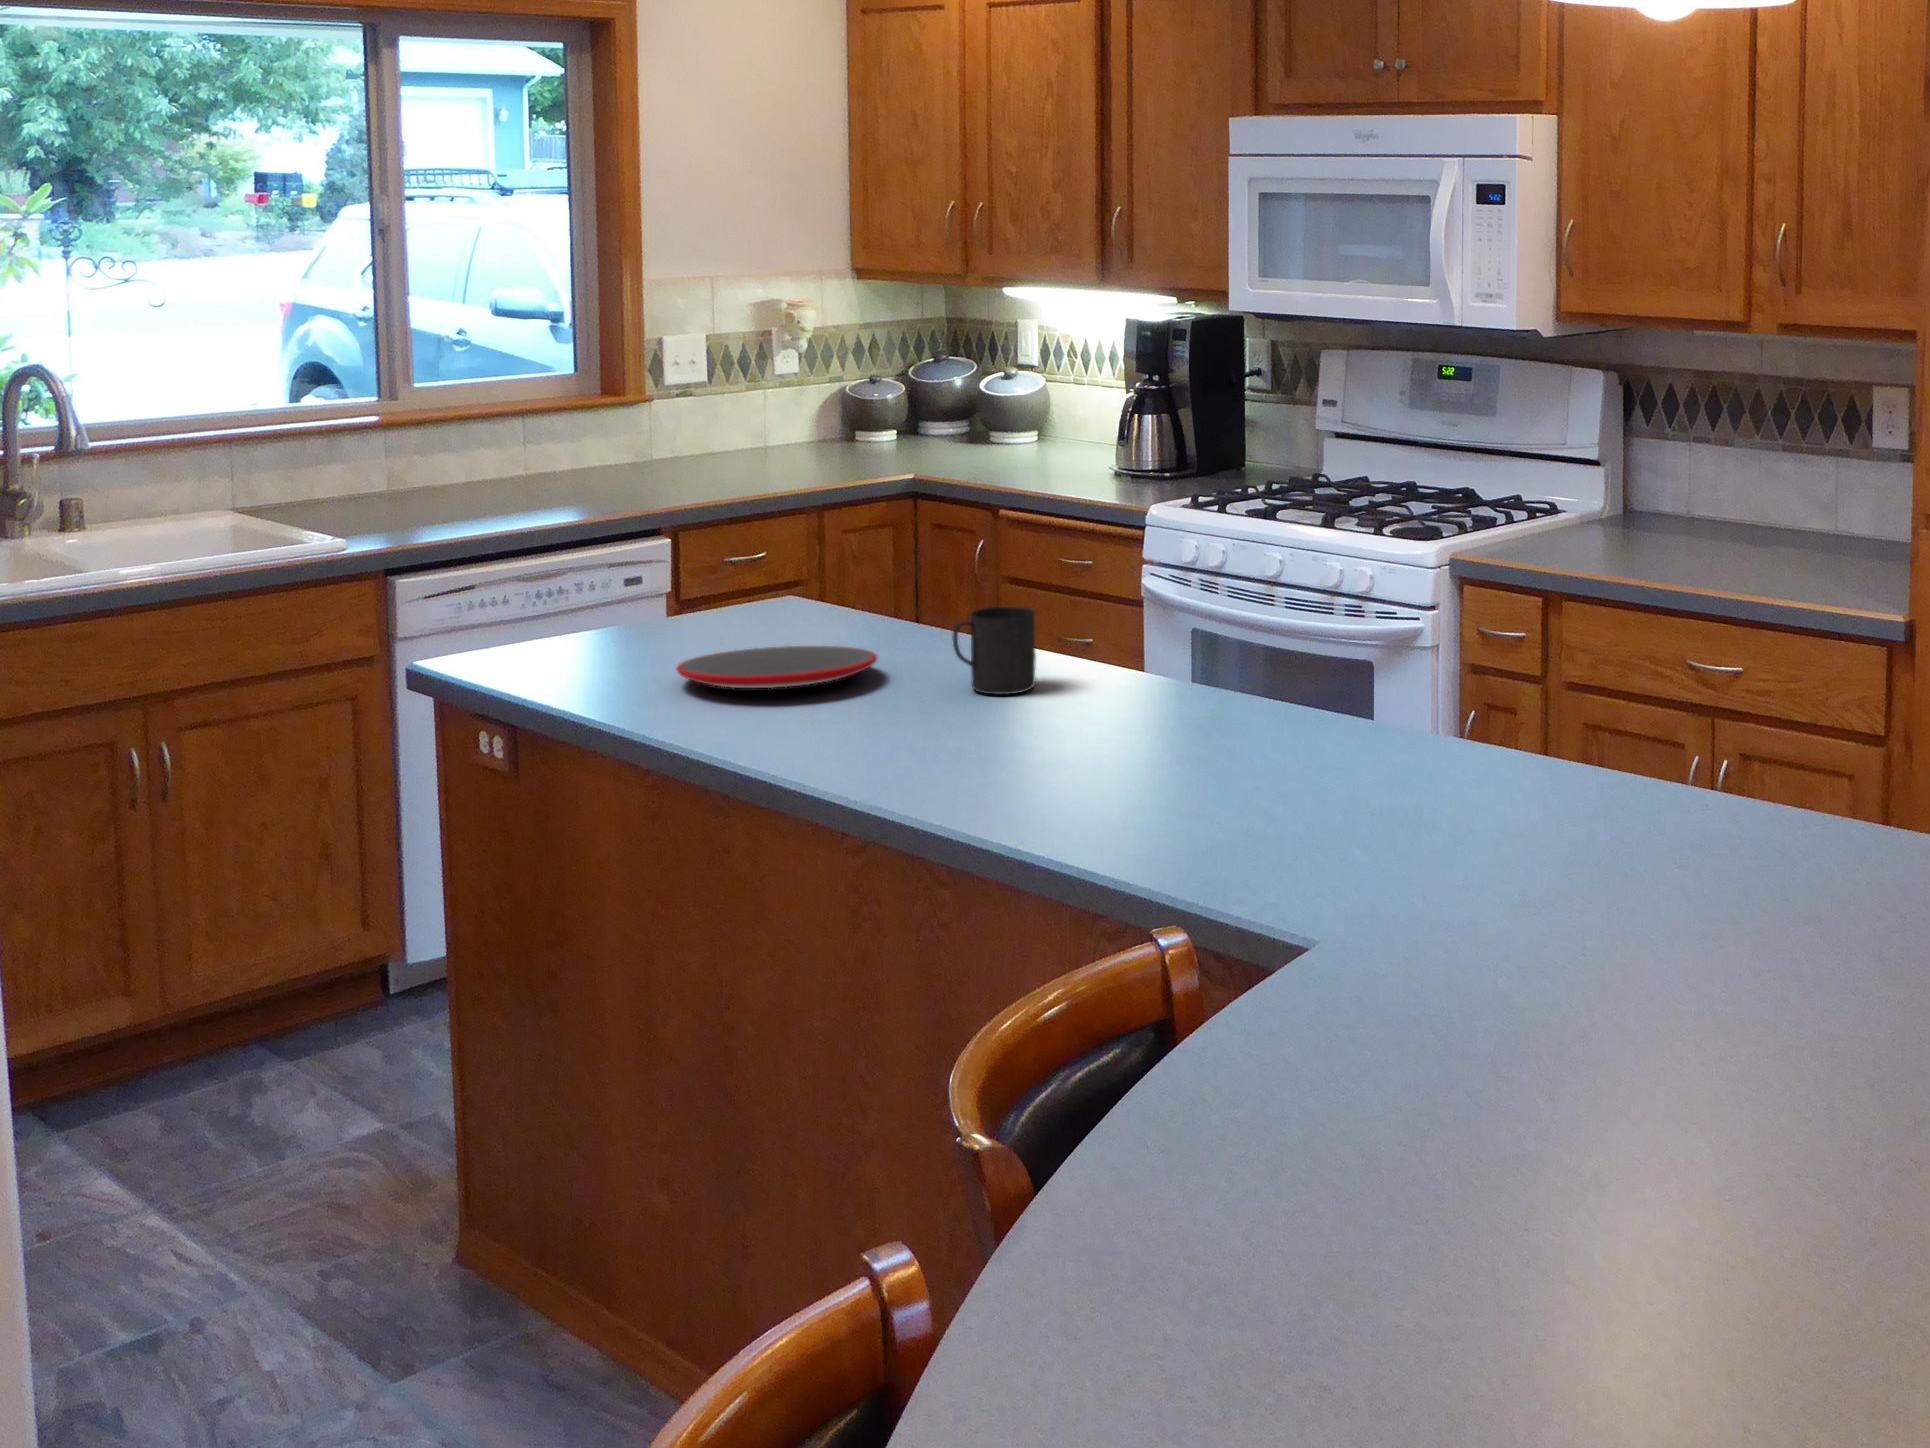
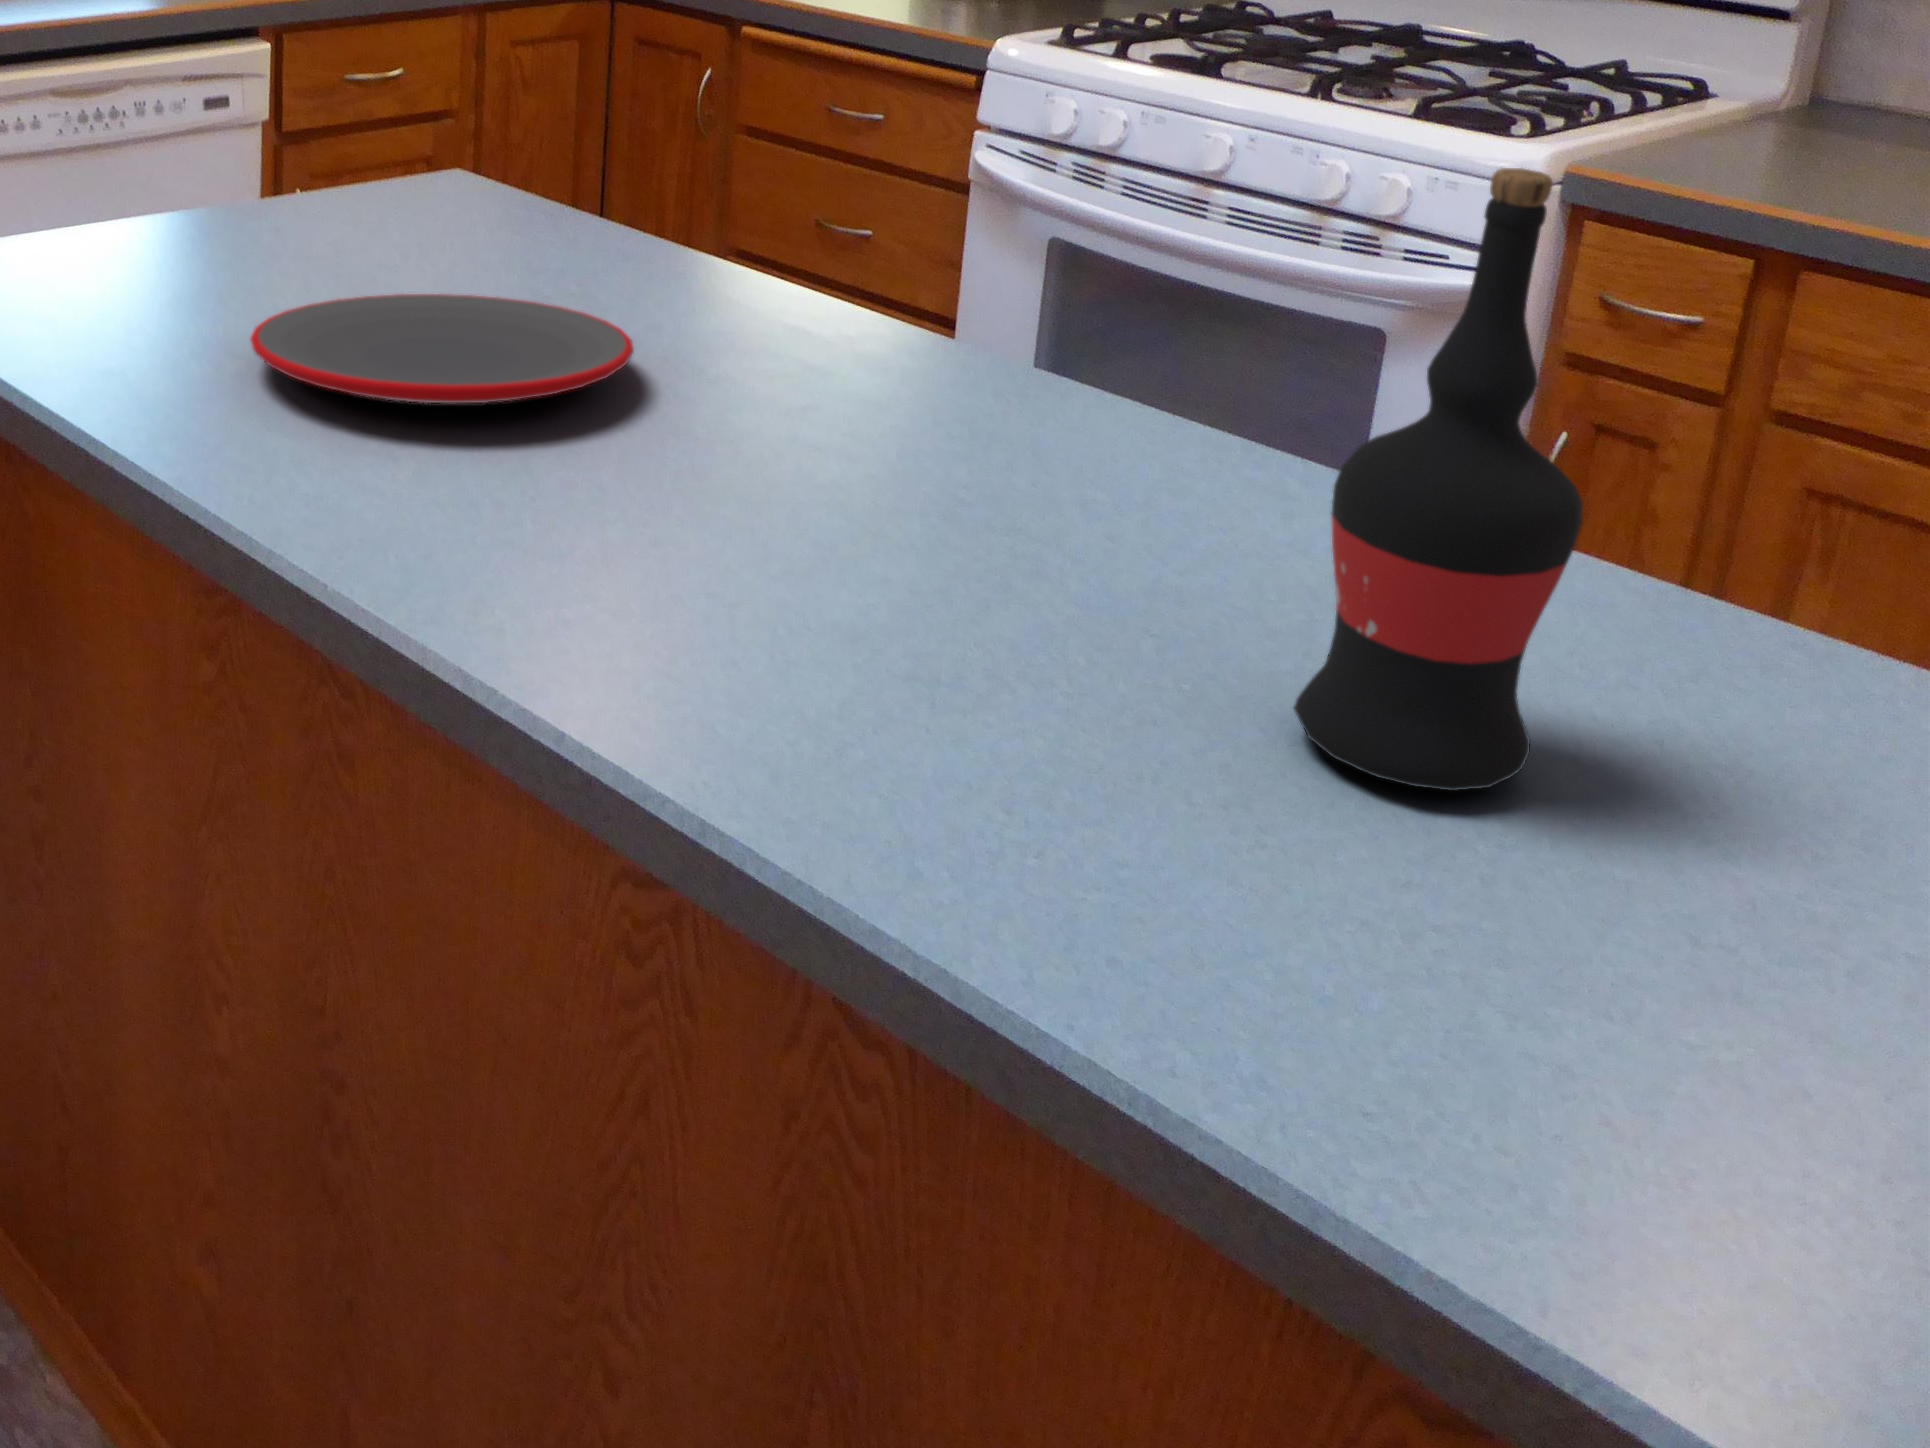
wine bottle: none [1128,524,1214,767] -> present [1294,168,1583,791]
mug: present [952,607,1036,694] -> none [802,270,978,461]

